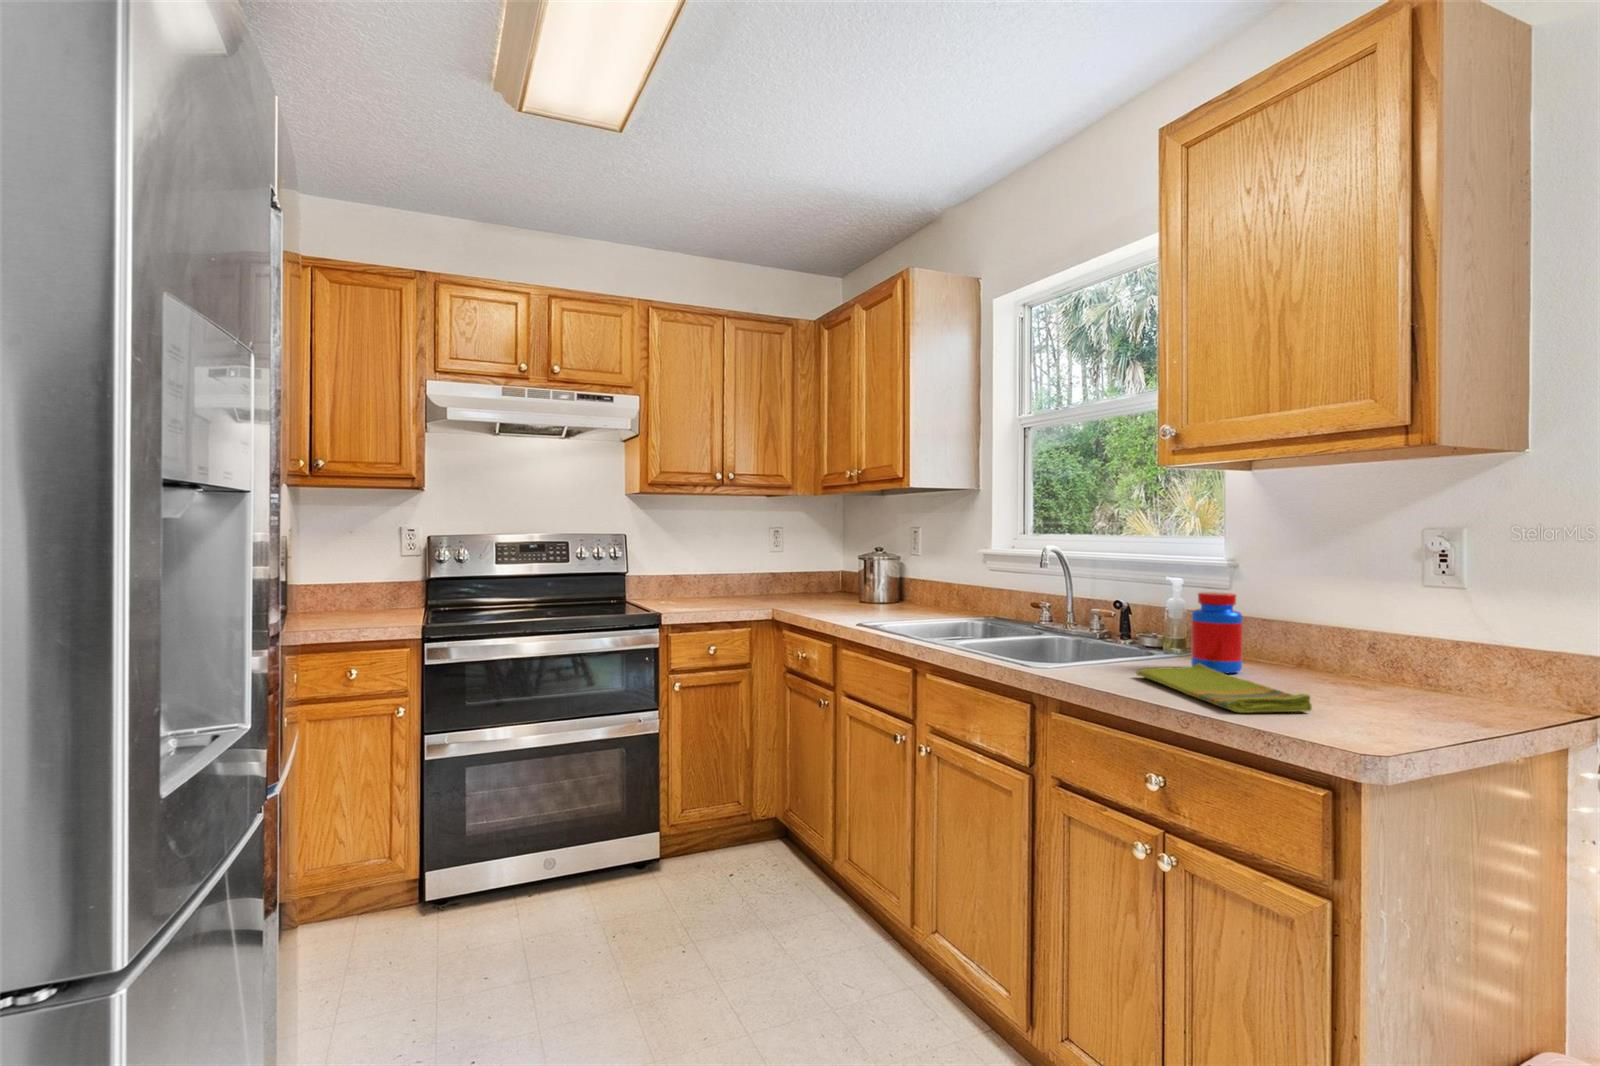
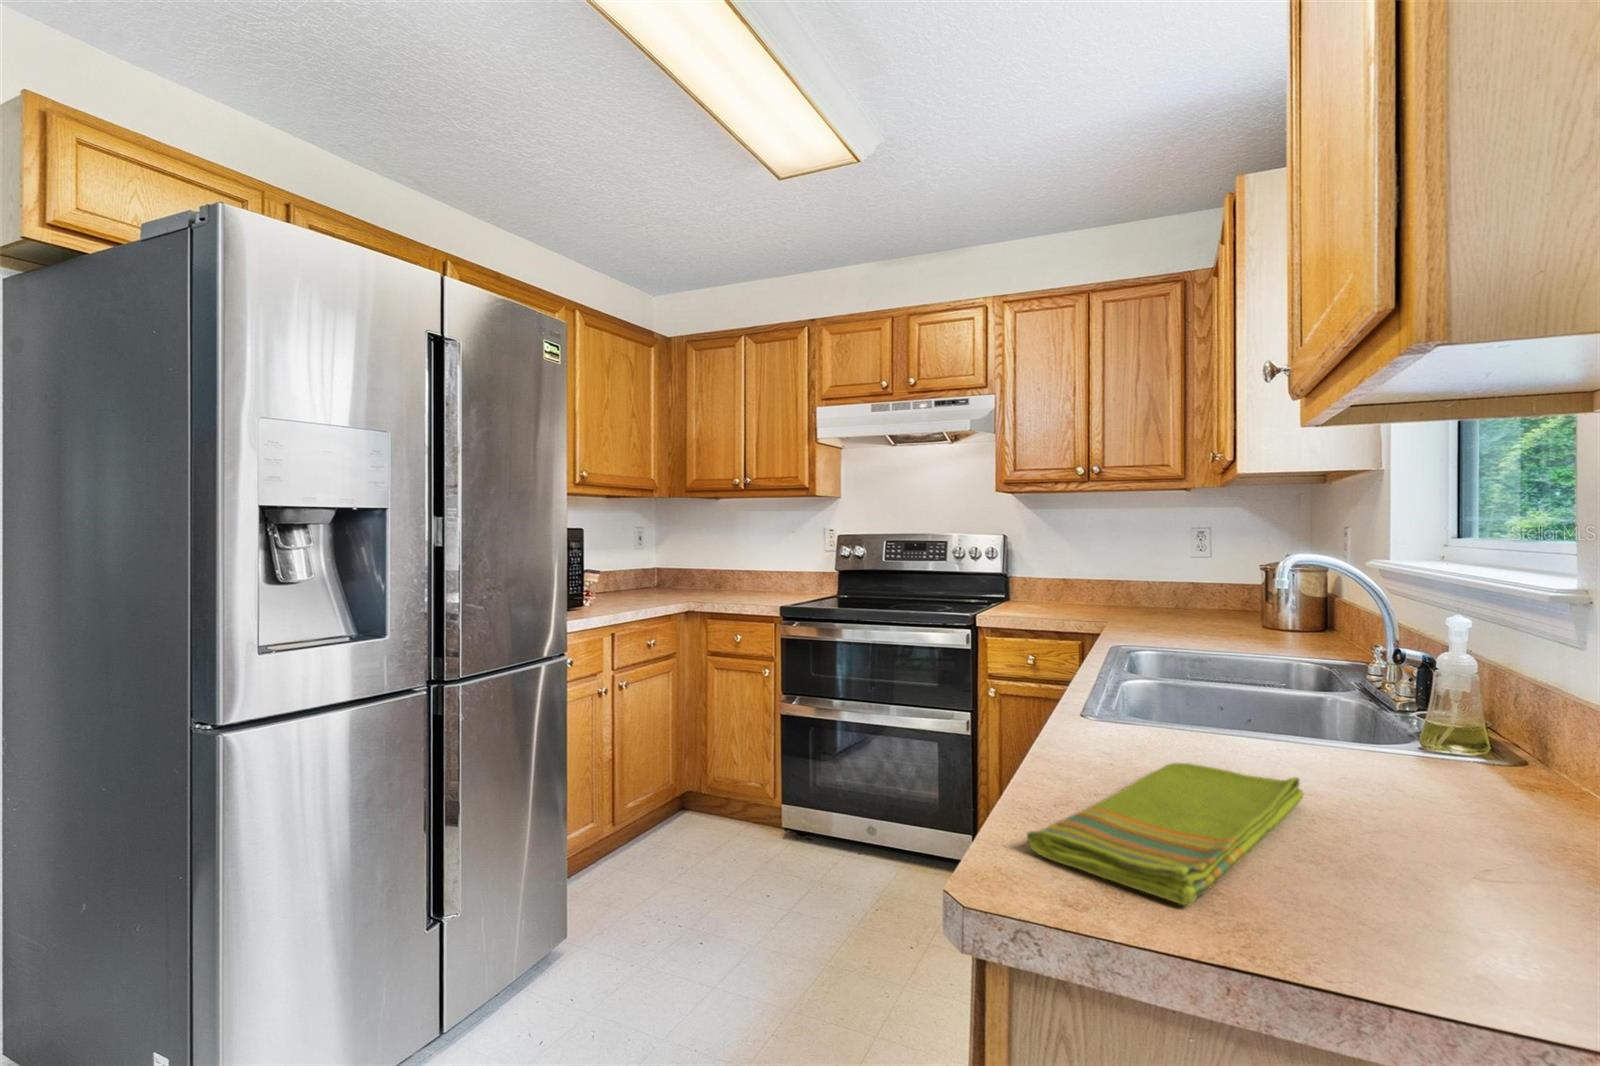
jar: present [1191,592,1243,673] -> none [1352,645,1473,822]

